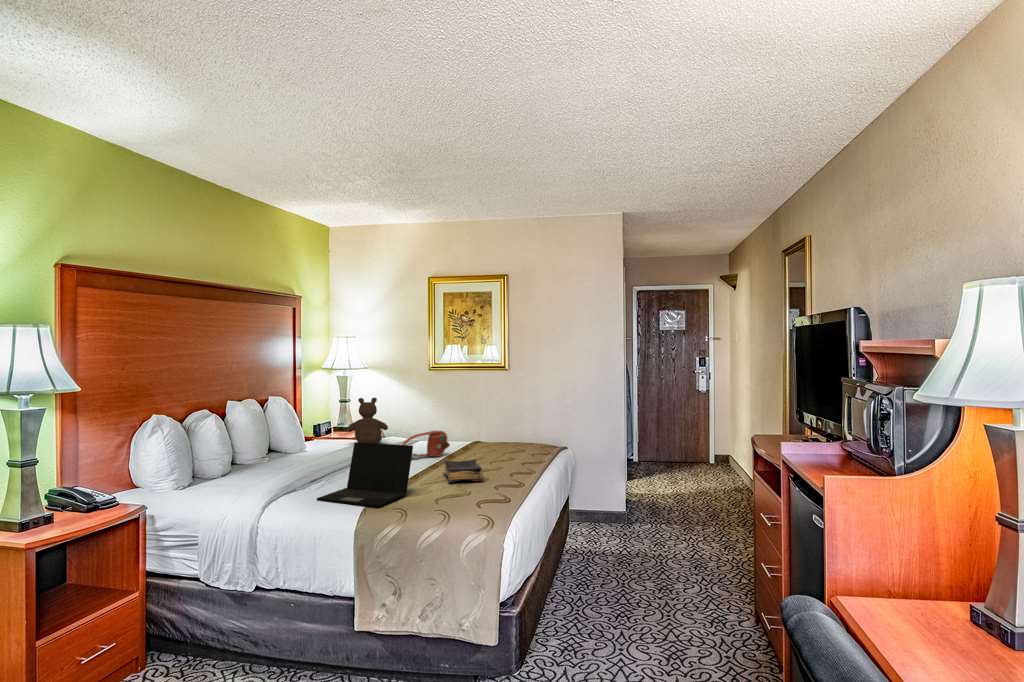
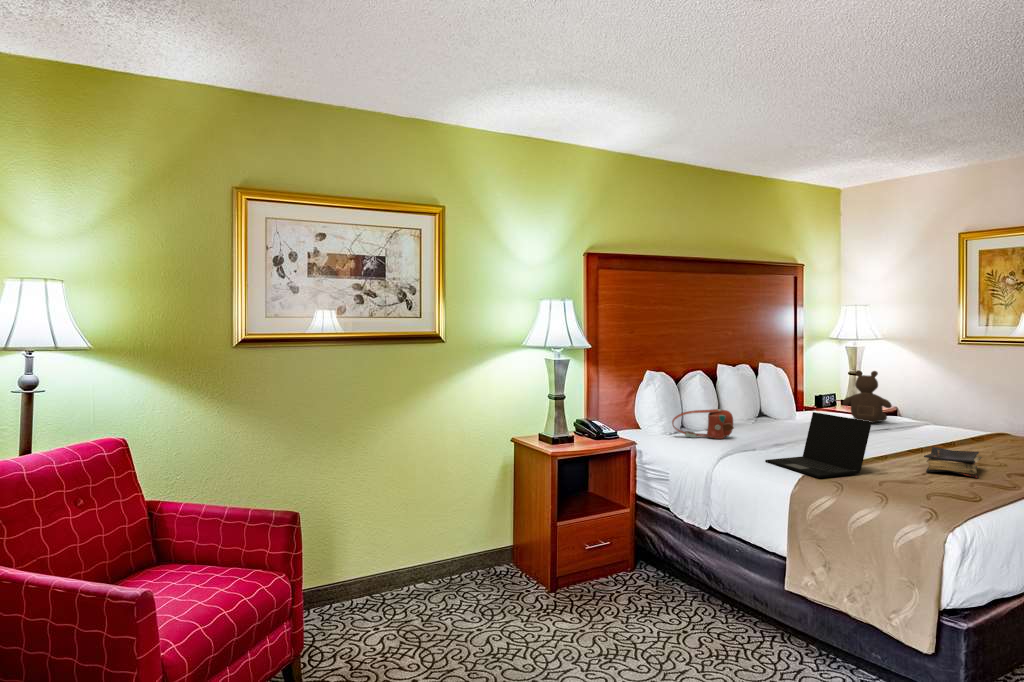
handbag: present [402,430,450,459] -> present [672,409,734,439]

